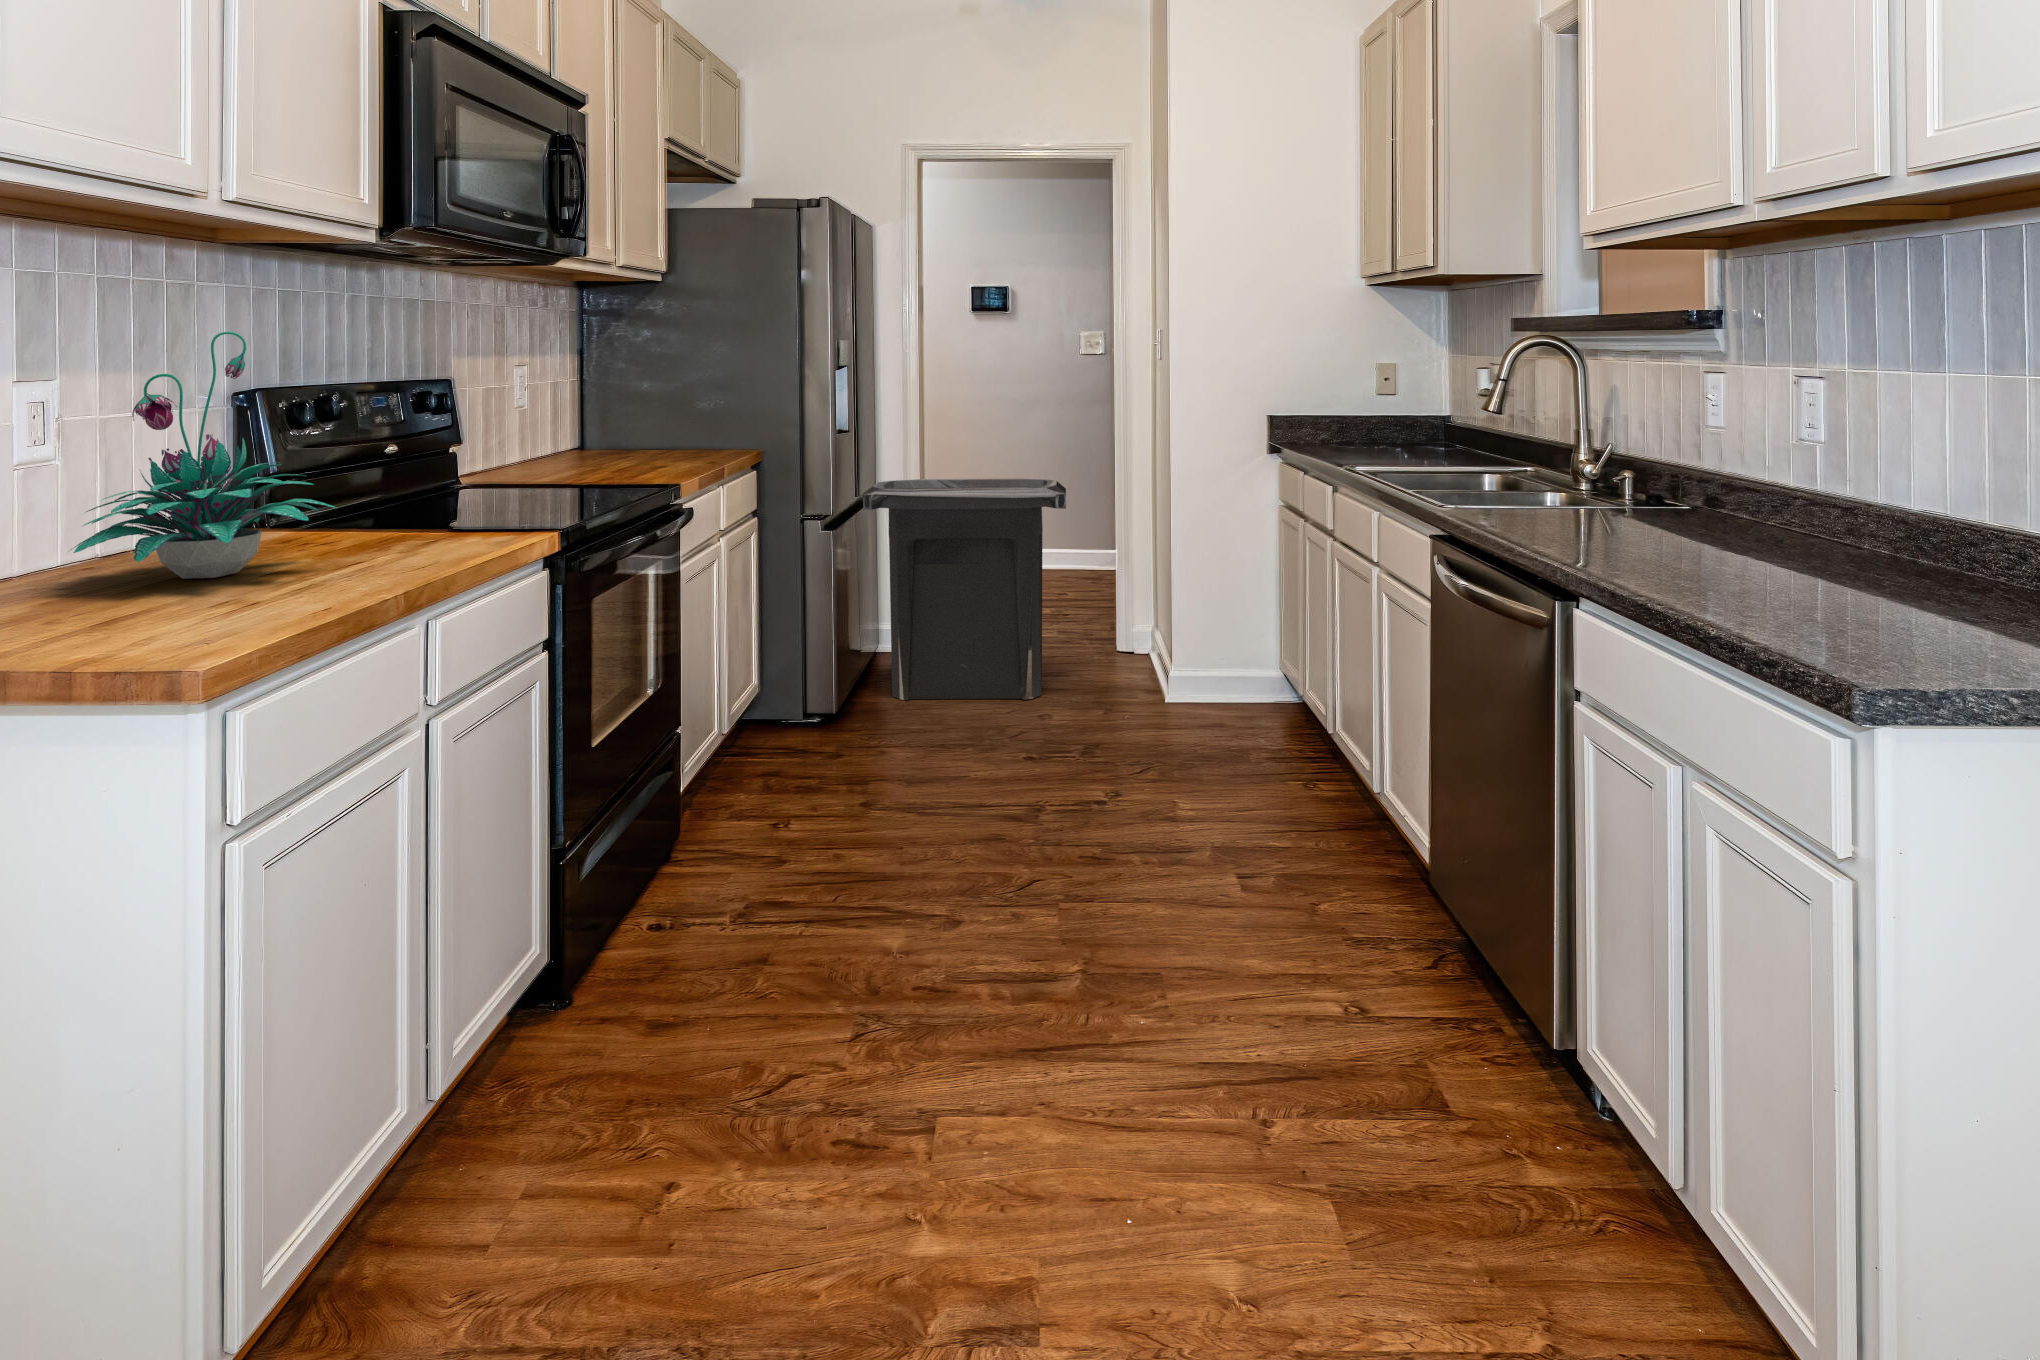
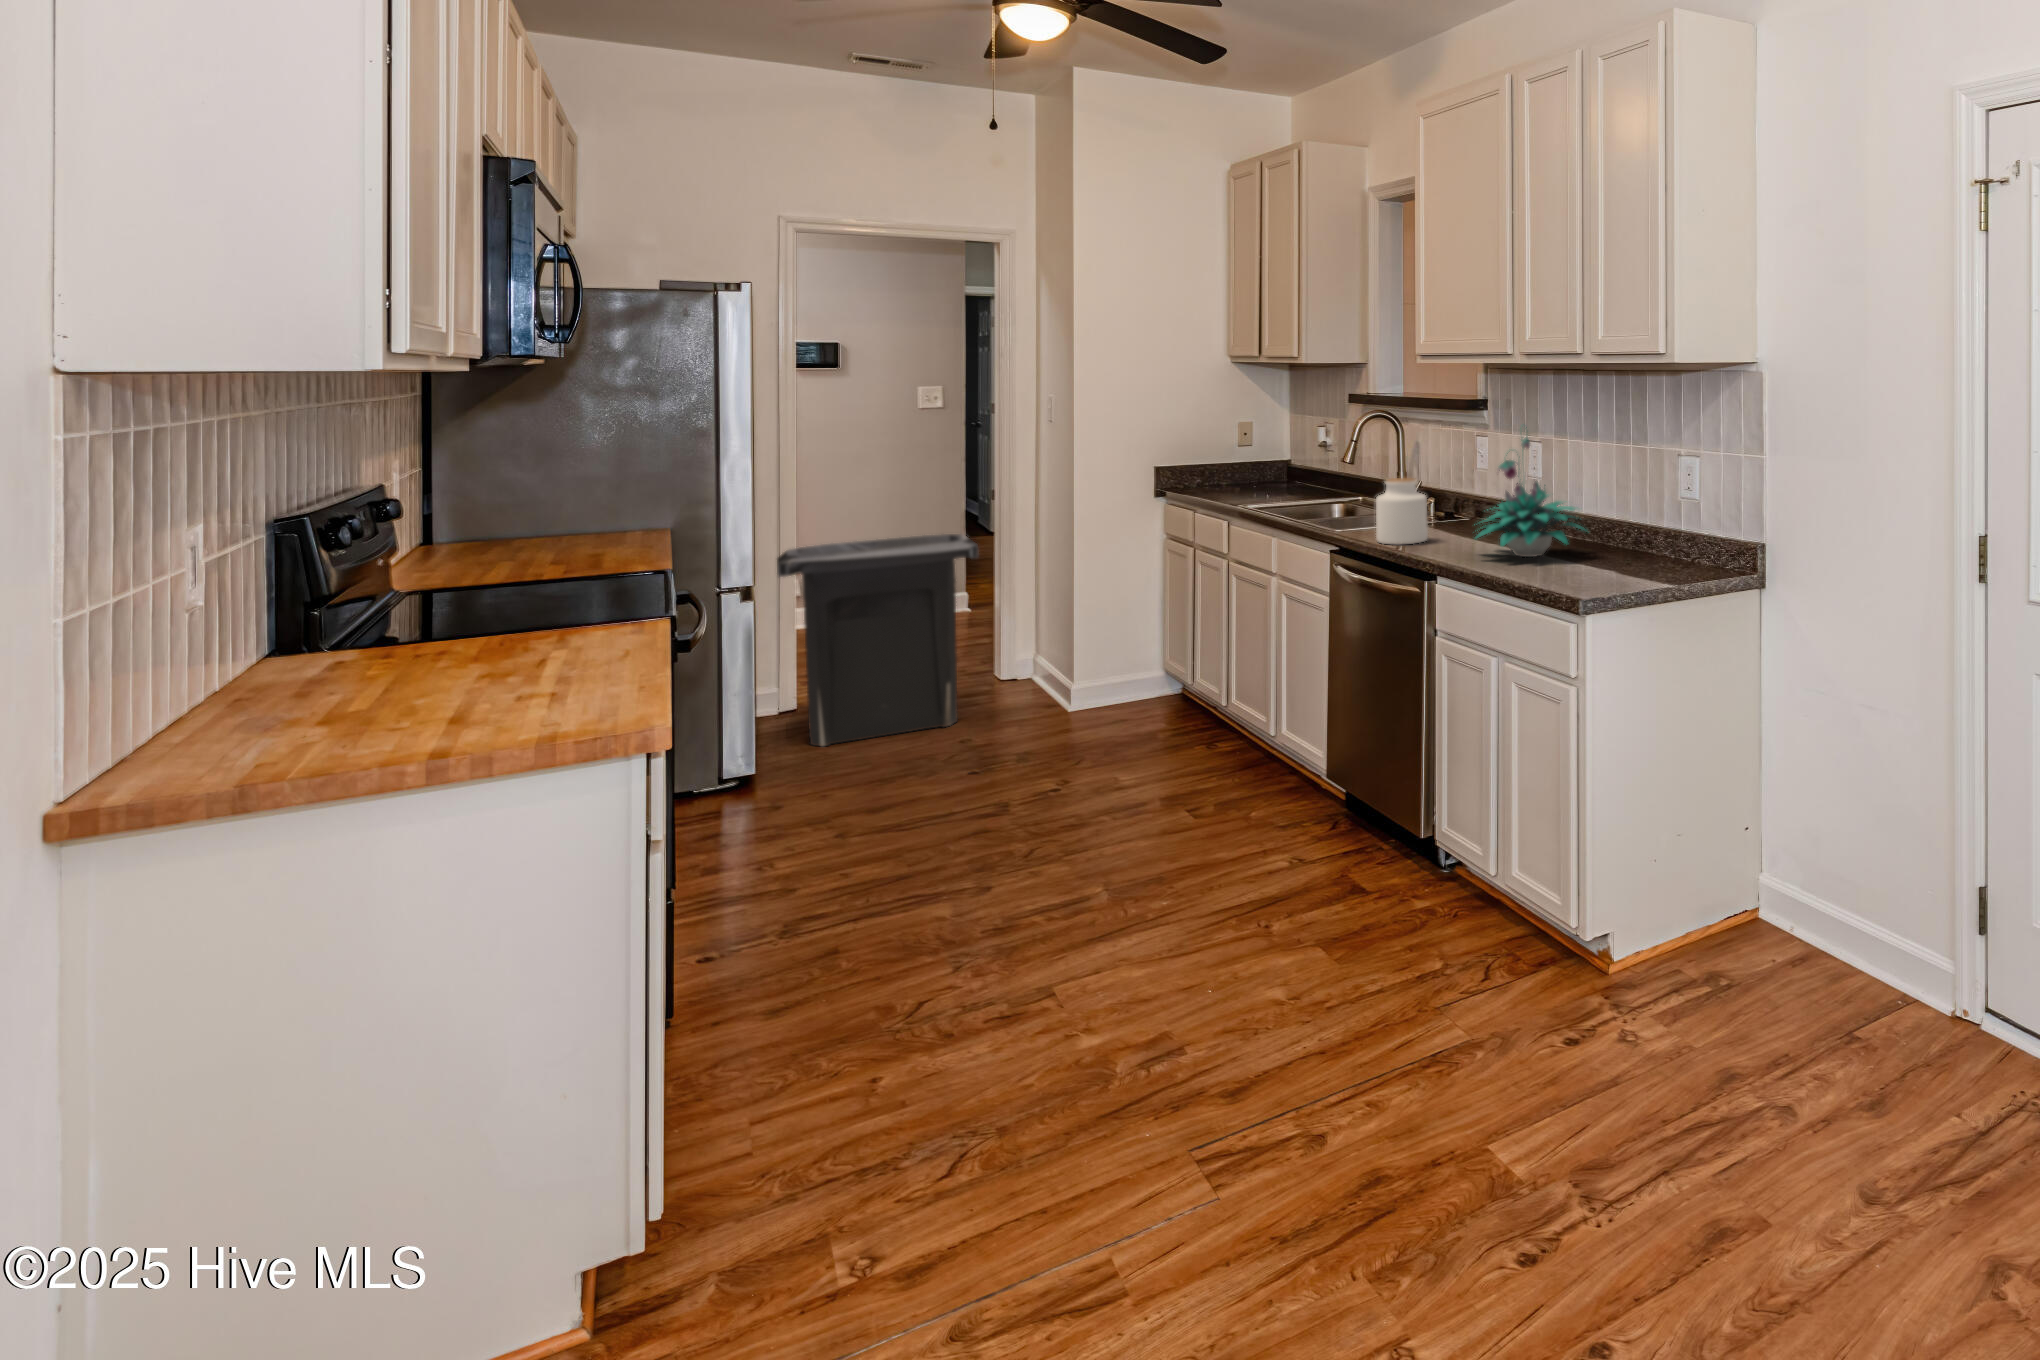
plant: present [71,332,336,579] -> present [1477,427,1583,557]
jar: none [1507,427,1597,535] -> present [1376,478,1428,544]

